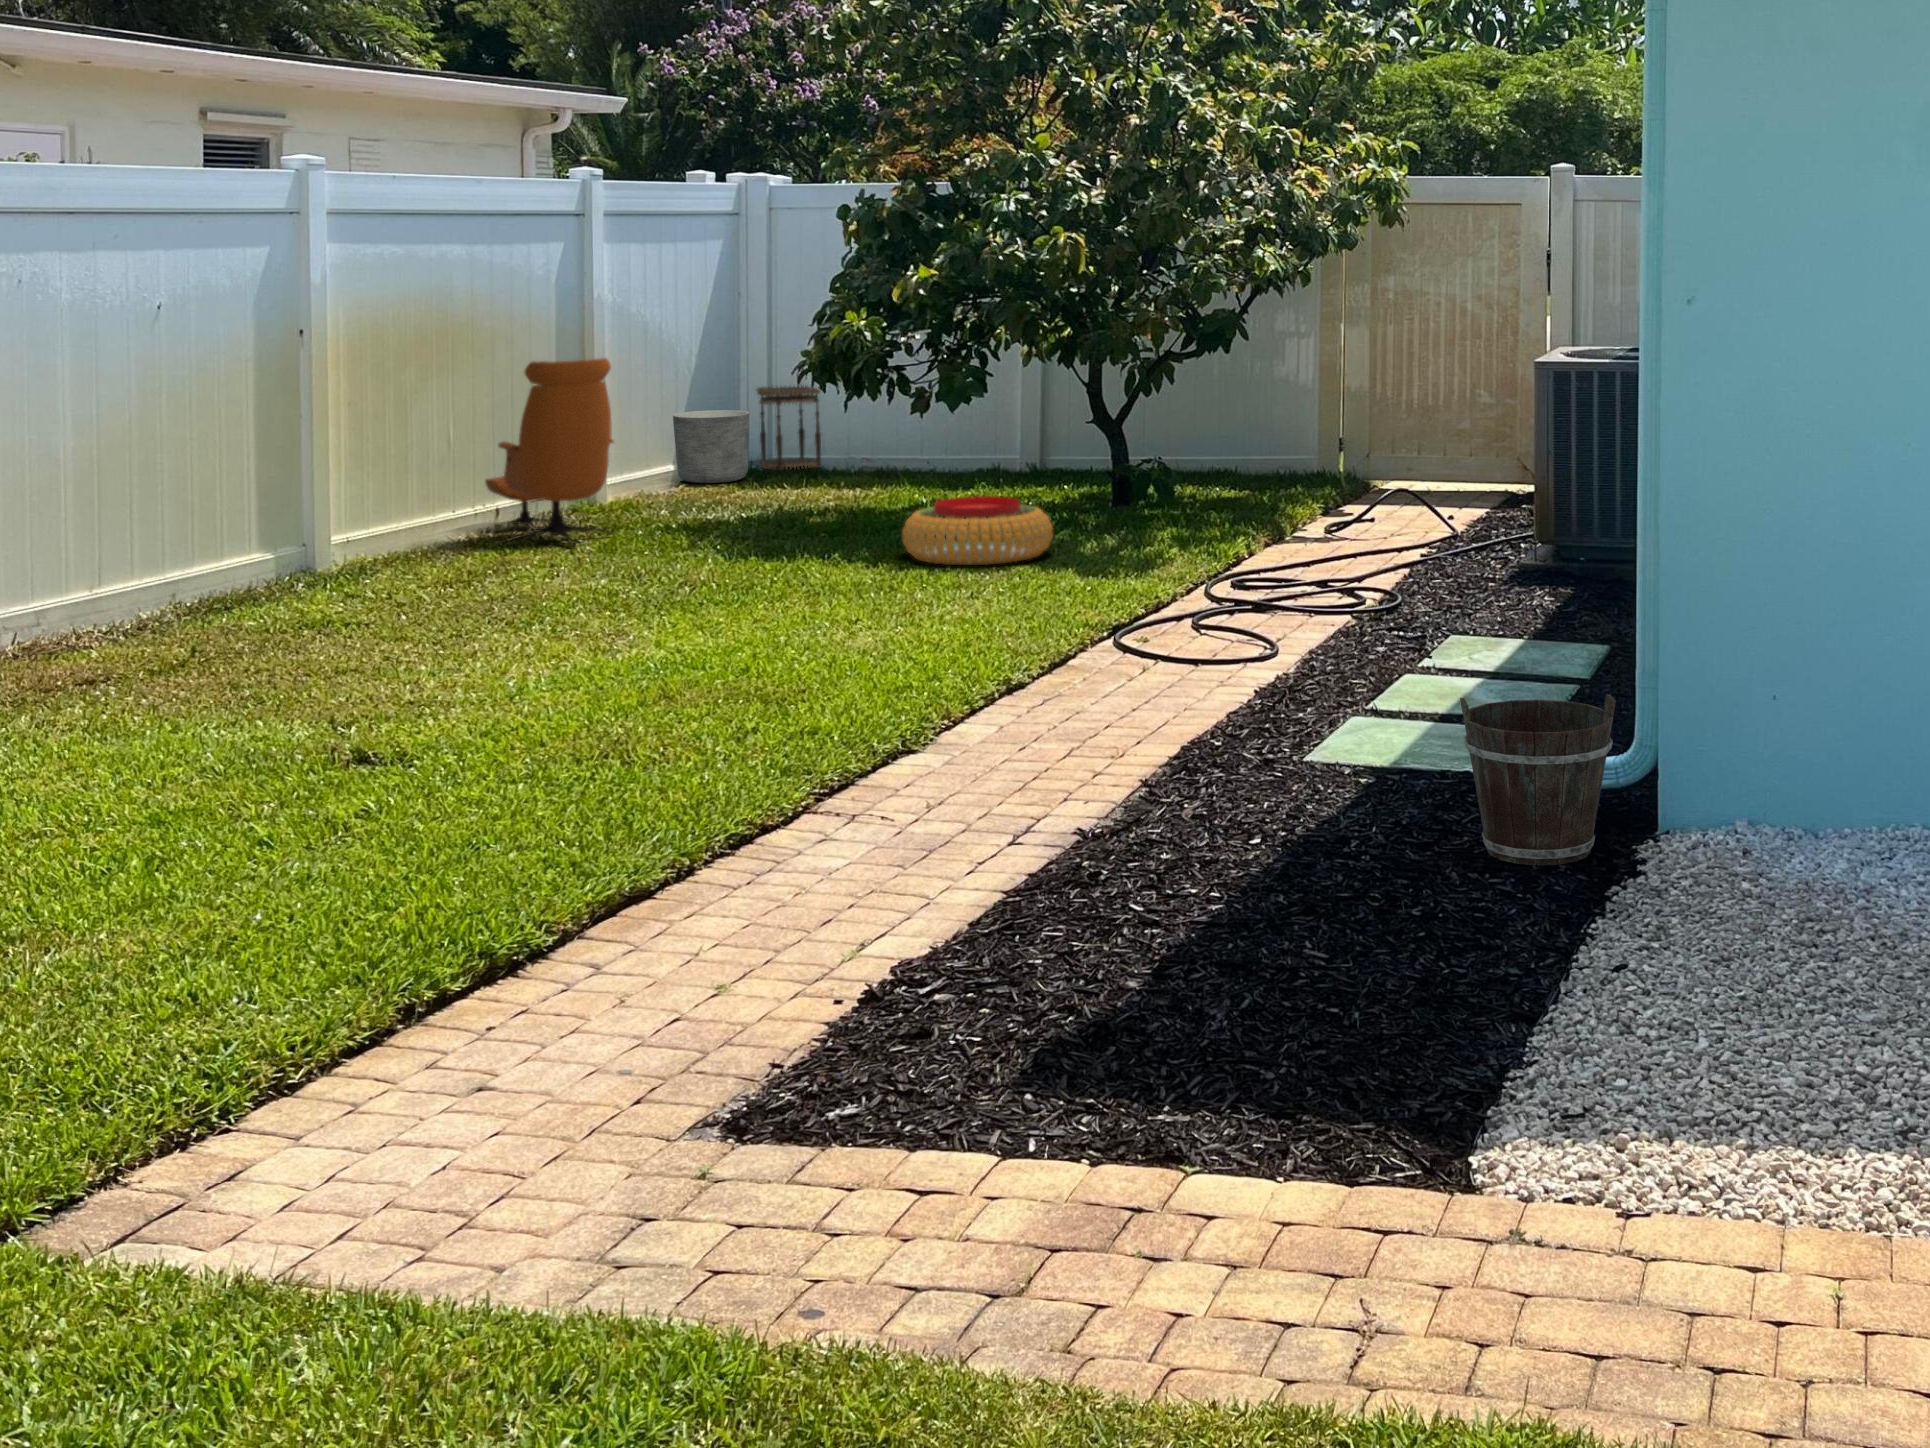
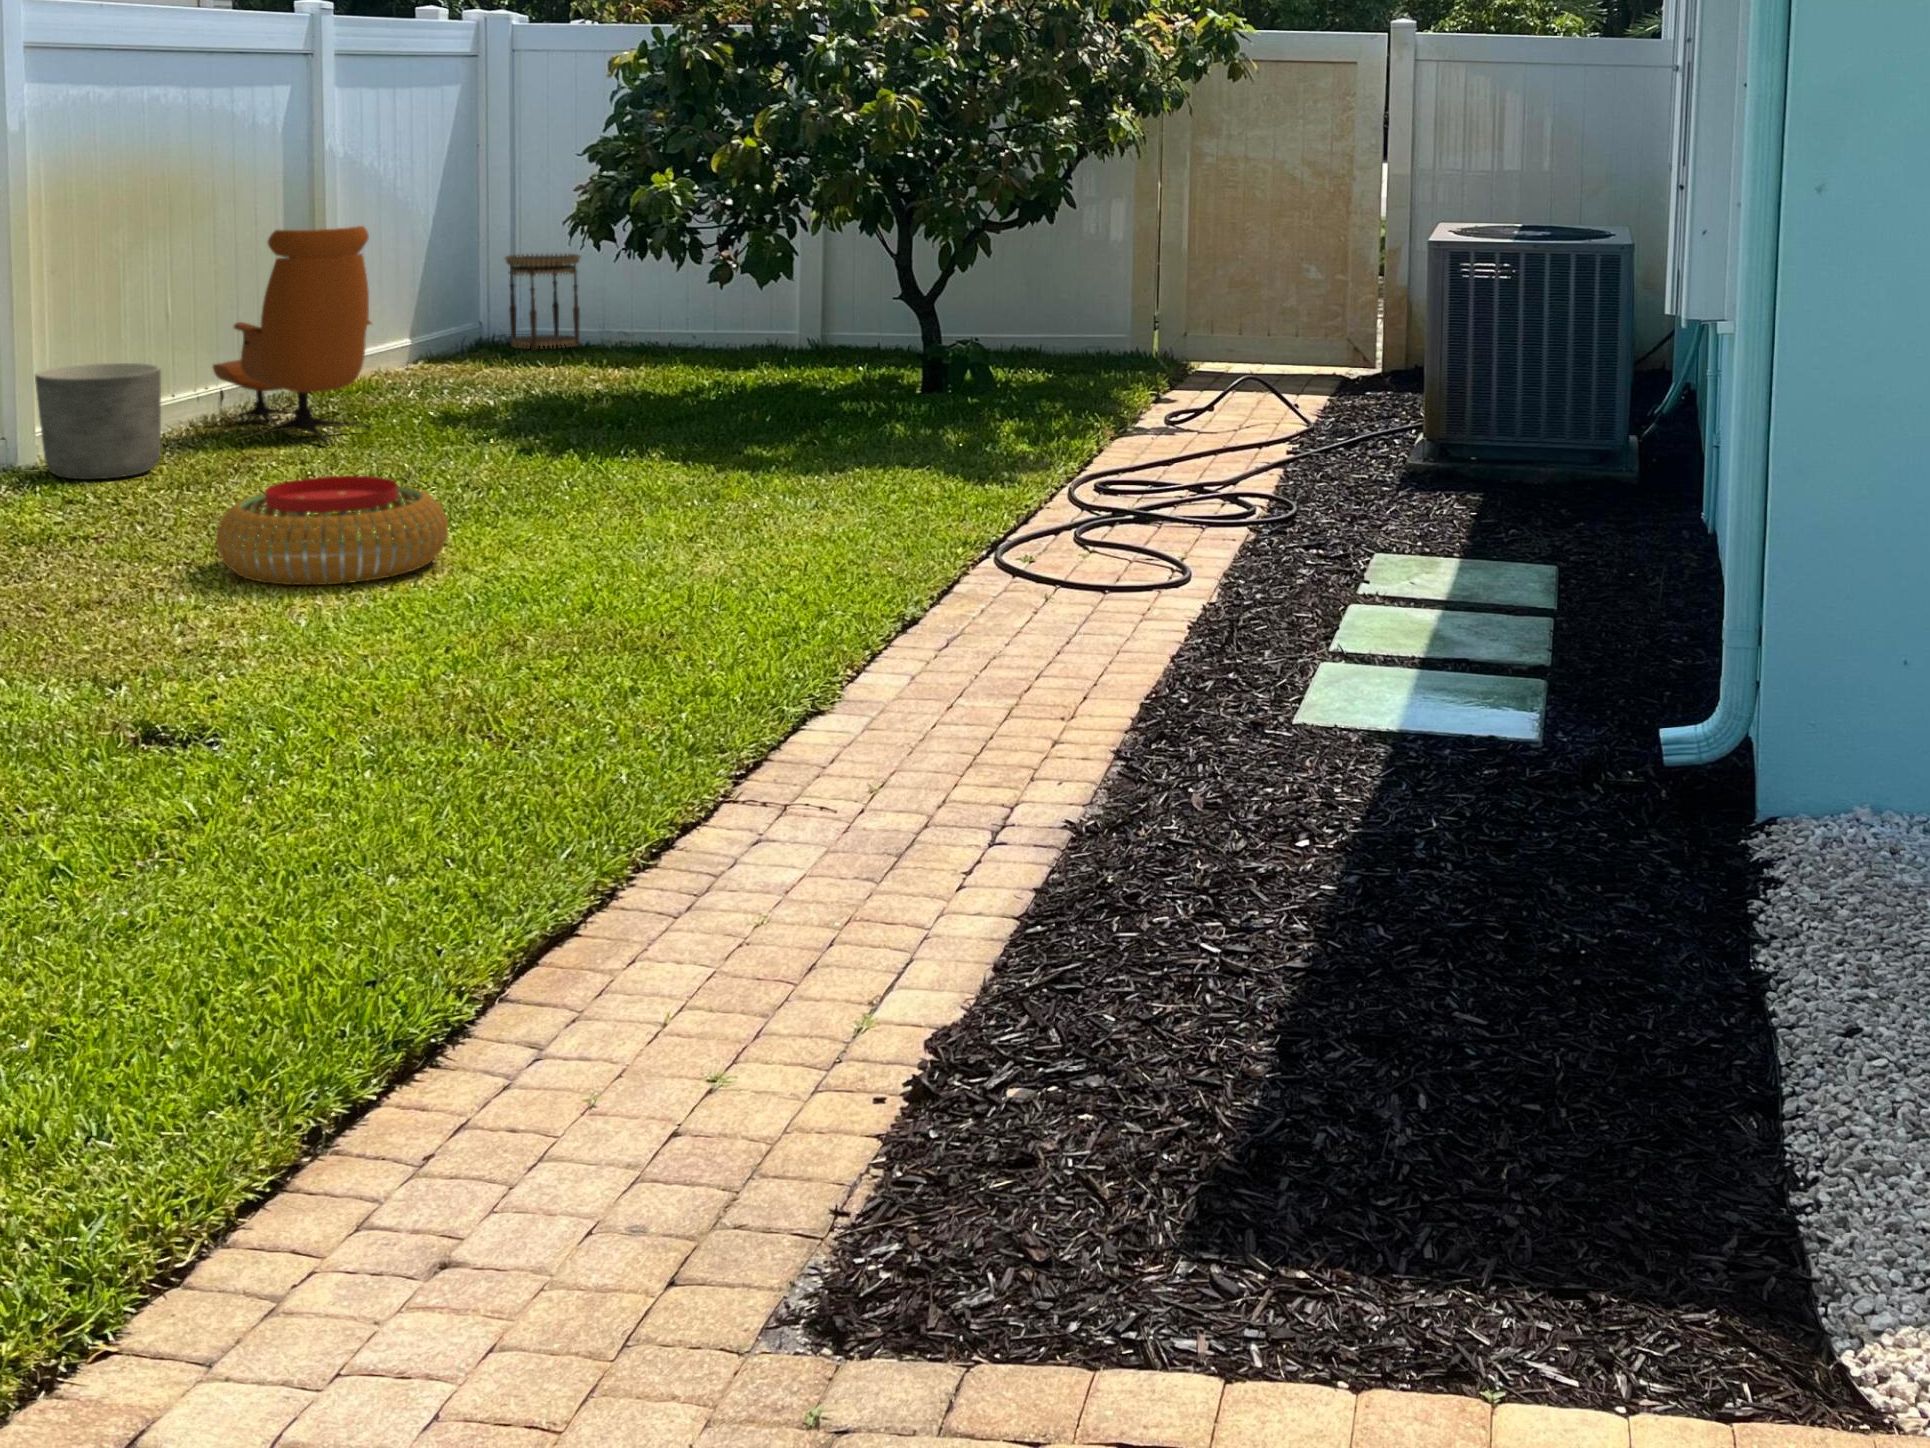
planter: present [673,410,749,483] -> present [35,363,161,480]
pouf: present [902,496,1053,565] -> present [216,476,448,585]
bucket: present [1460,694,1616,865] -> none [1563,666,1752,876]

